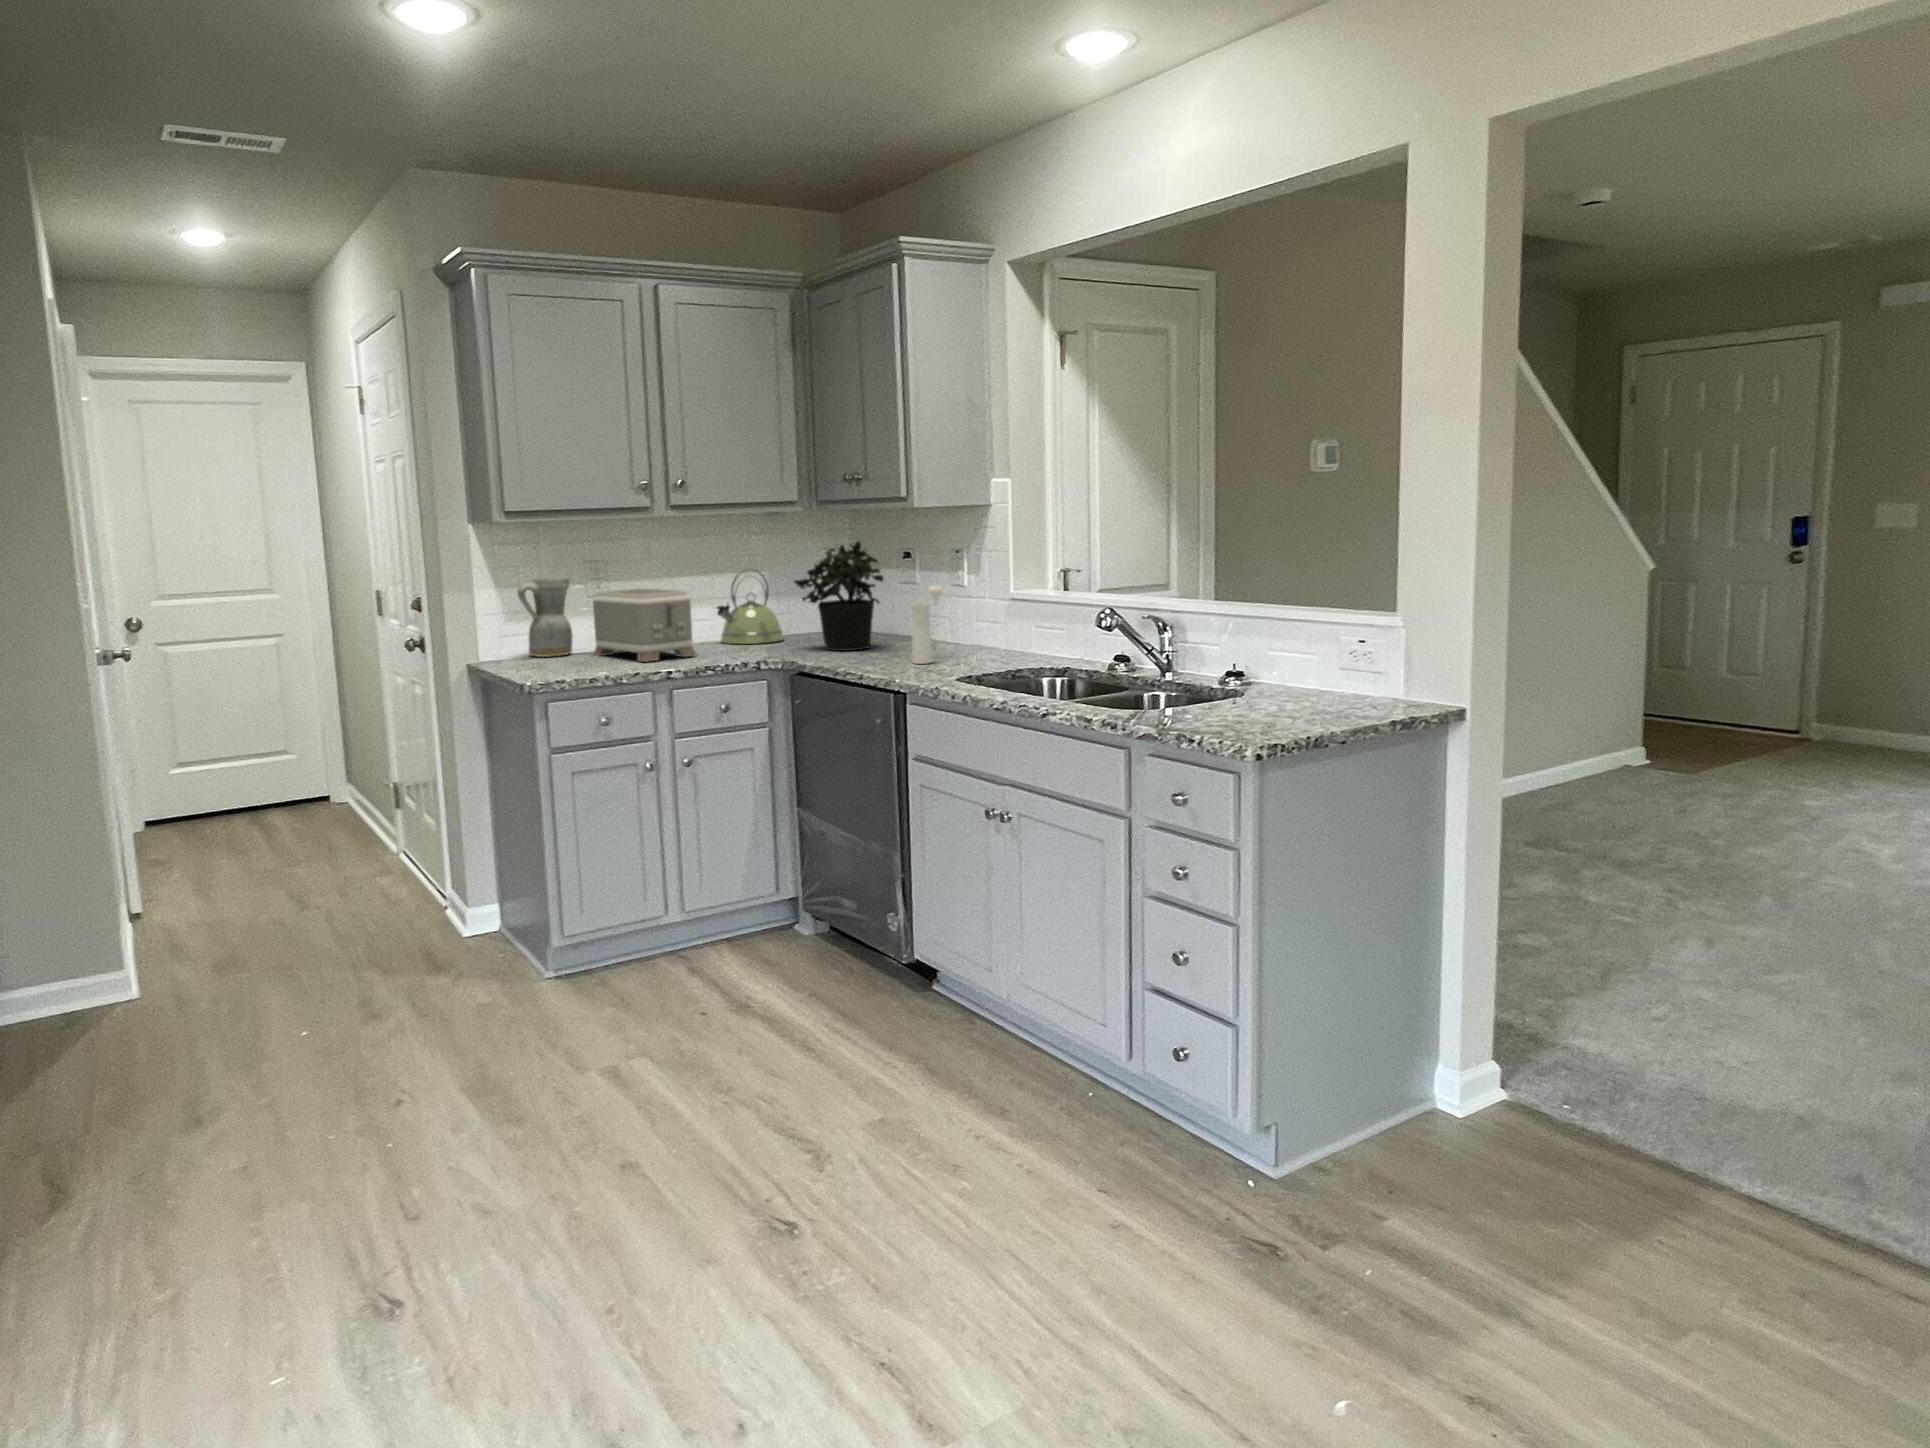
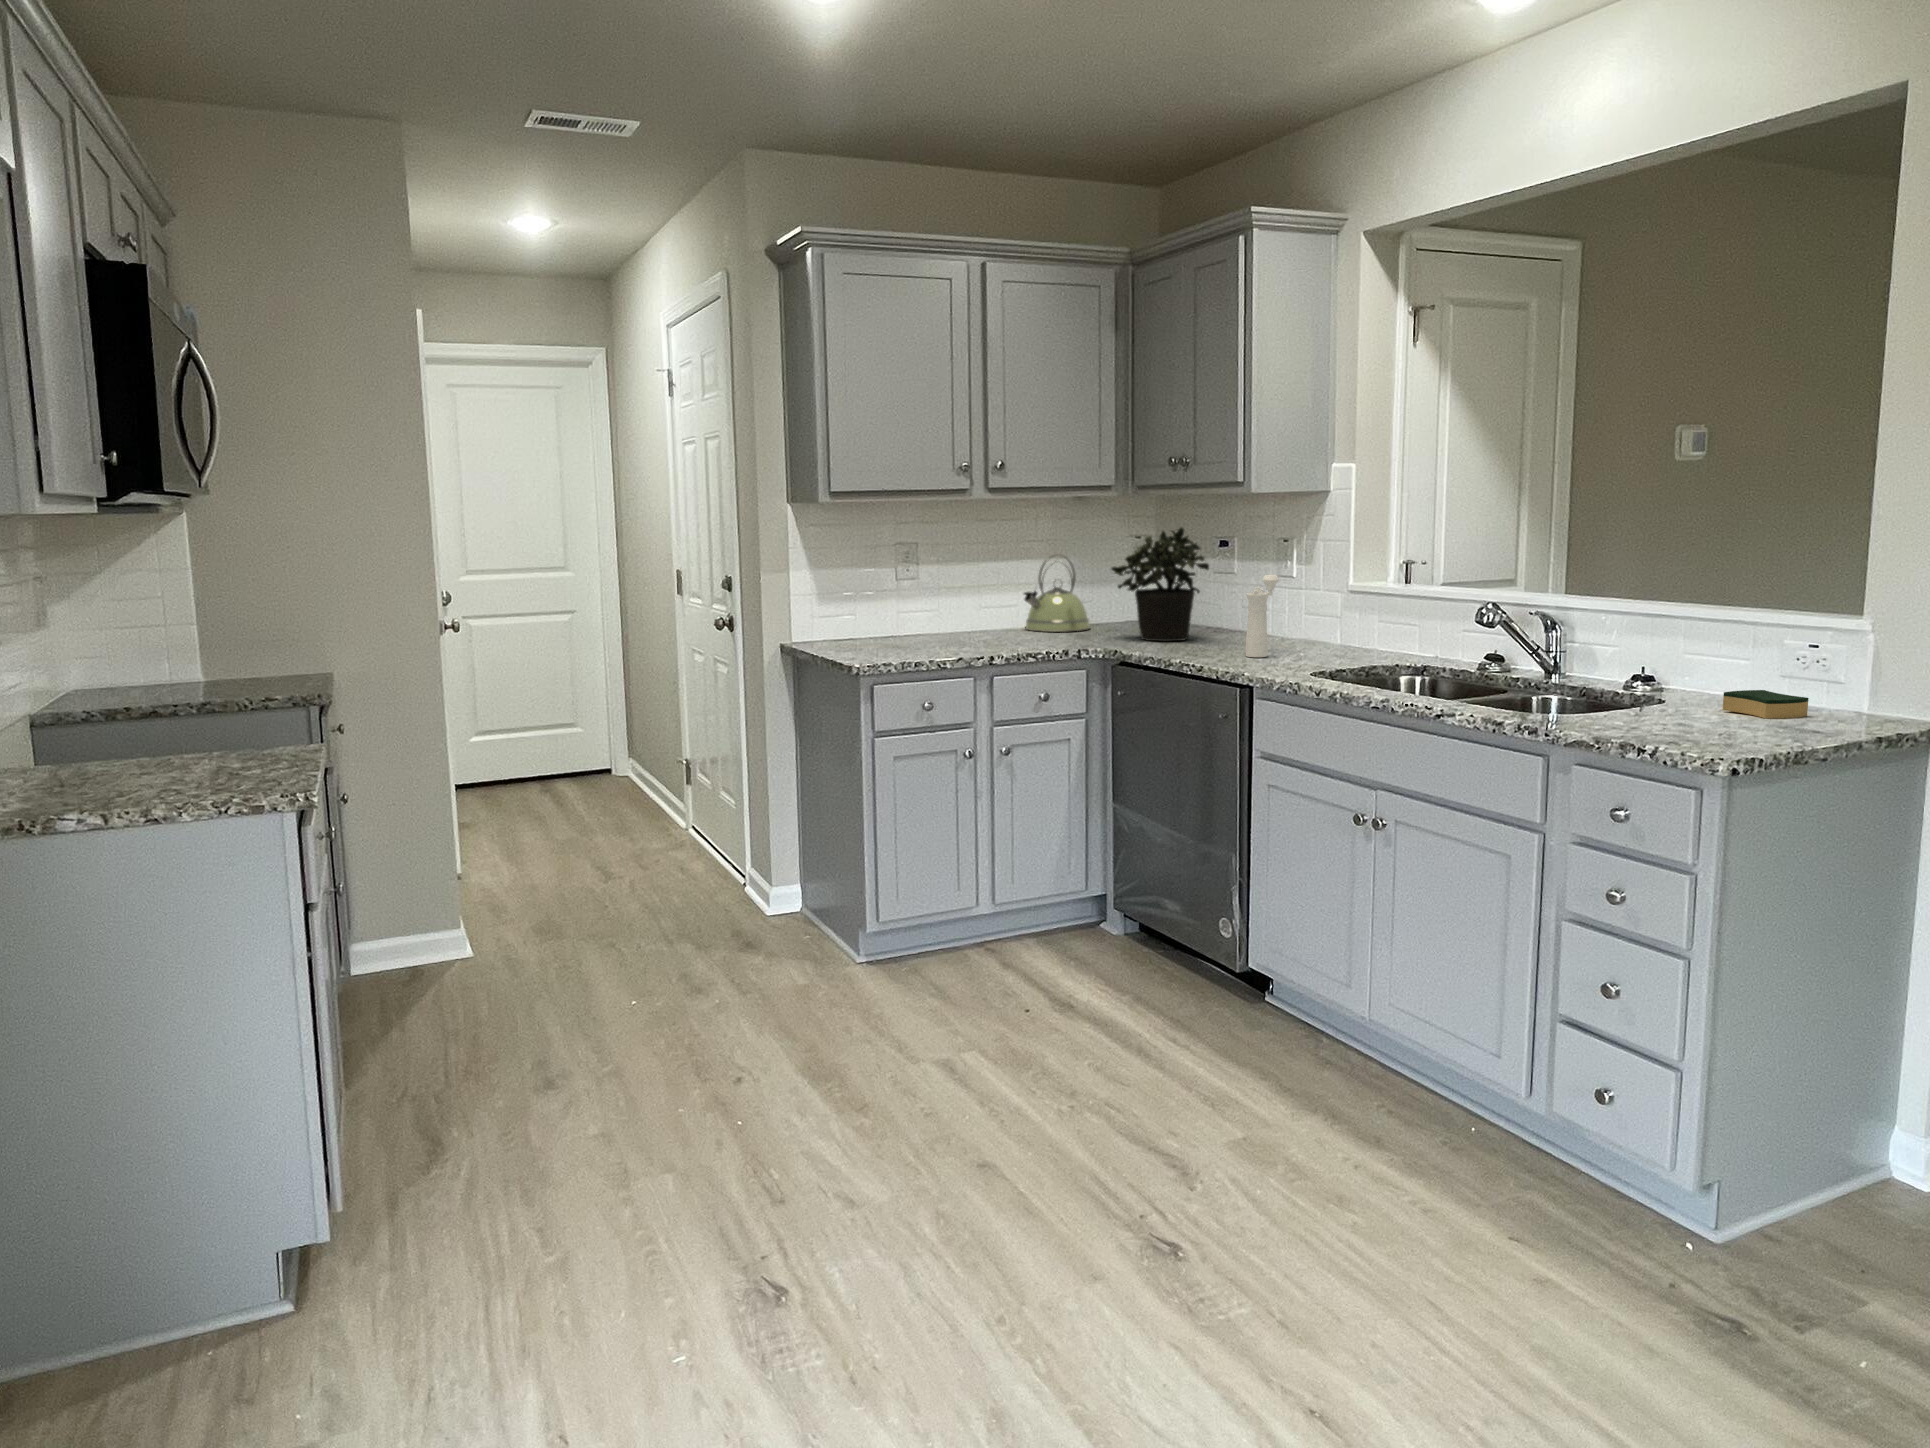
ceramic pitcher: present [518,578,573,657] -> none [833,560,883,639]
toaster: present [593,588,696,662] -> none [903,572,1011,647]
sponge: none [1287,681,1352,707] -> present [1723,690,1809,719]

